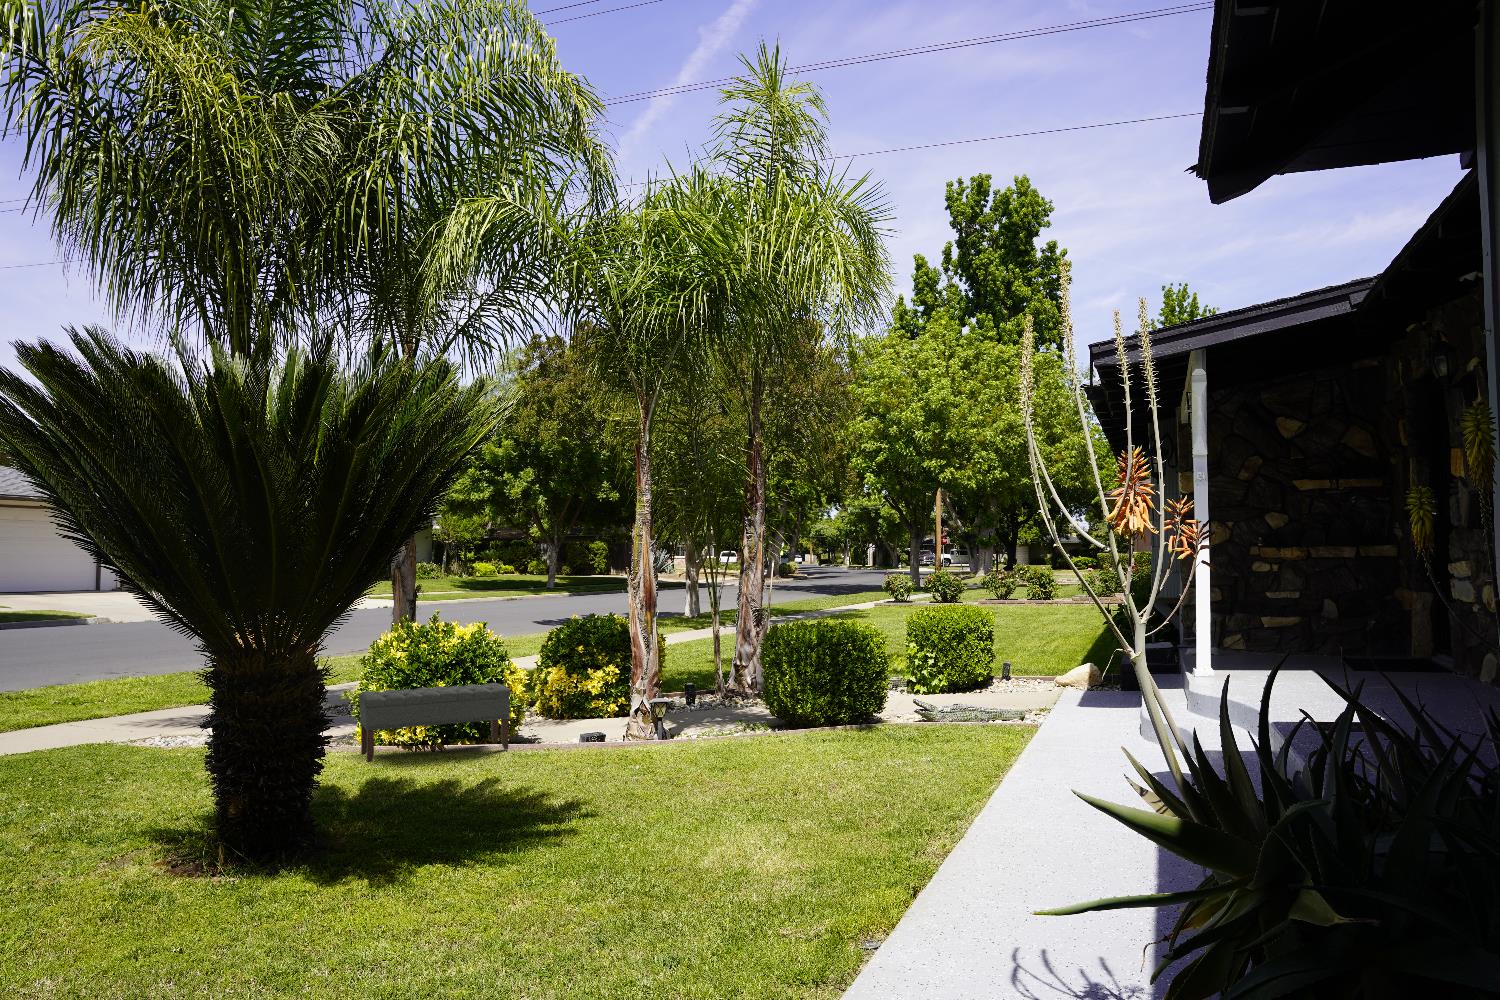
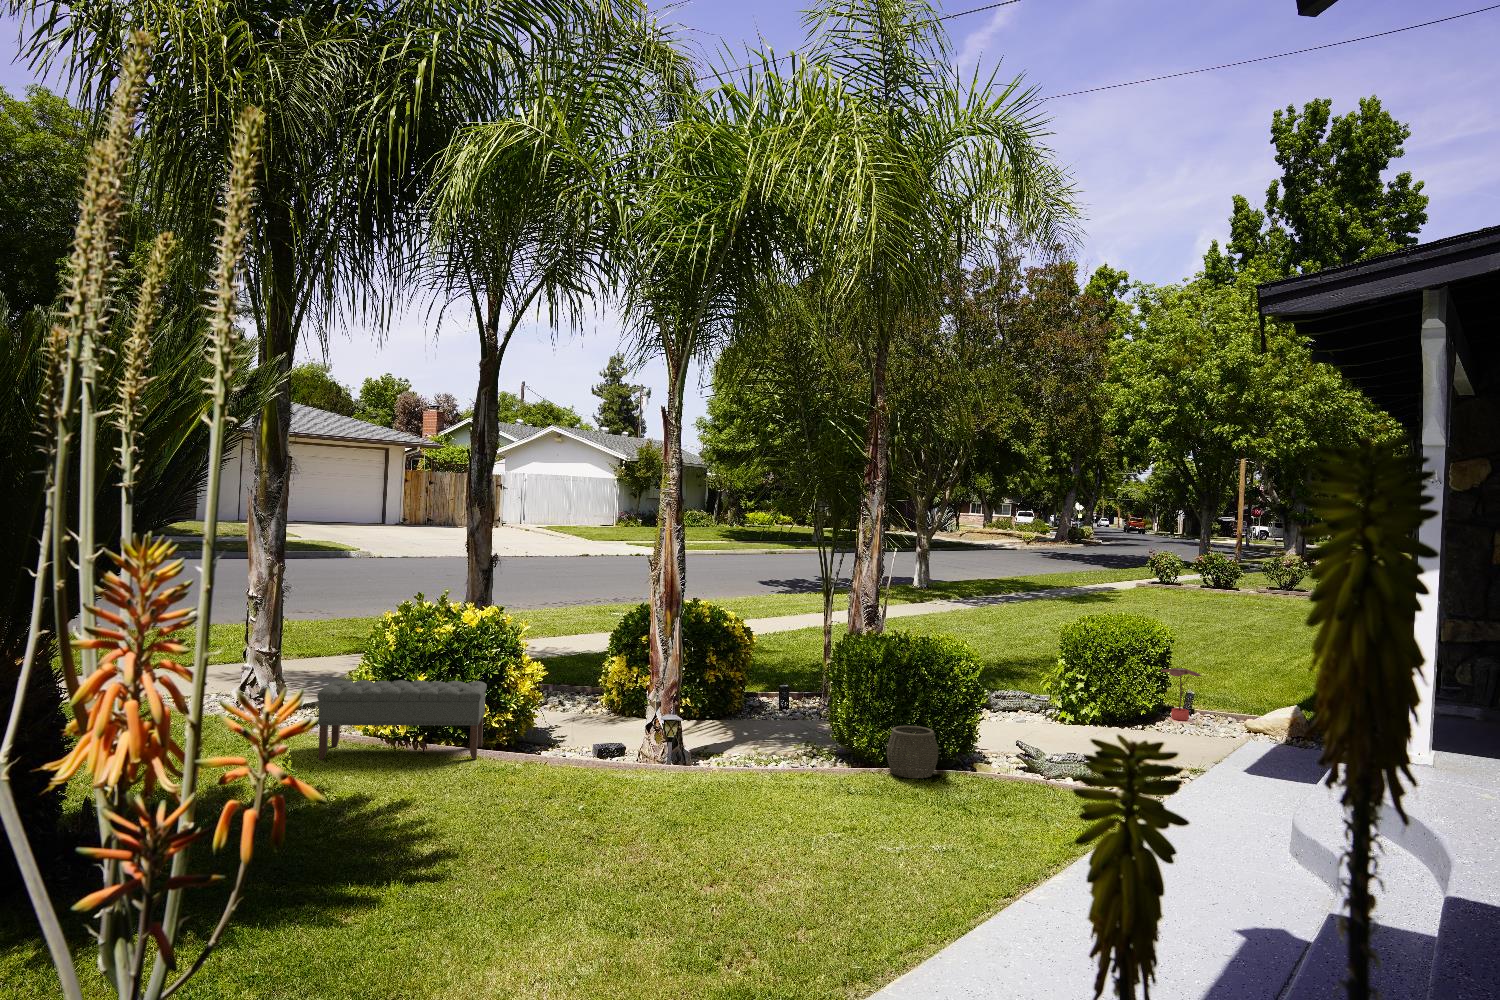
potted plant: none [991,642,1023,683] -> present [1161,668,1201,721]
woven basket: none [842,689,883,728] -> present [887,726,939,779]

